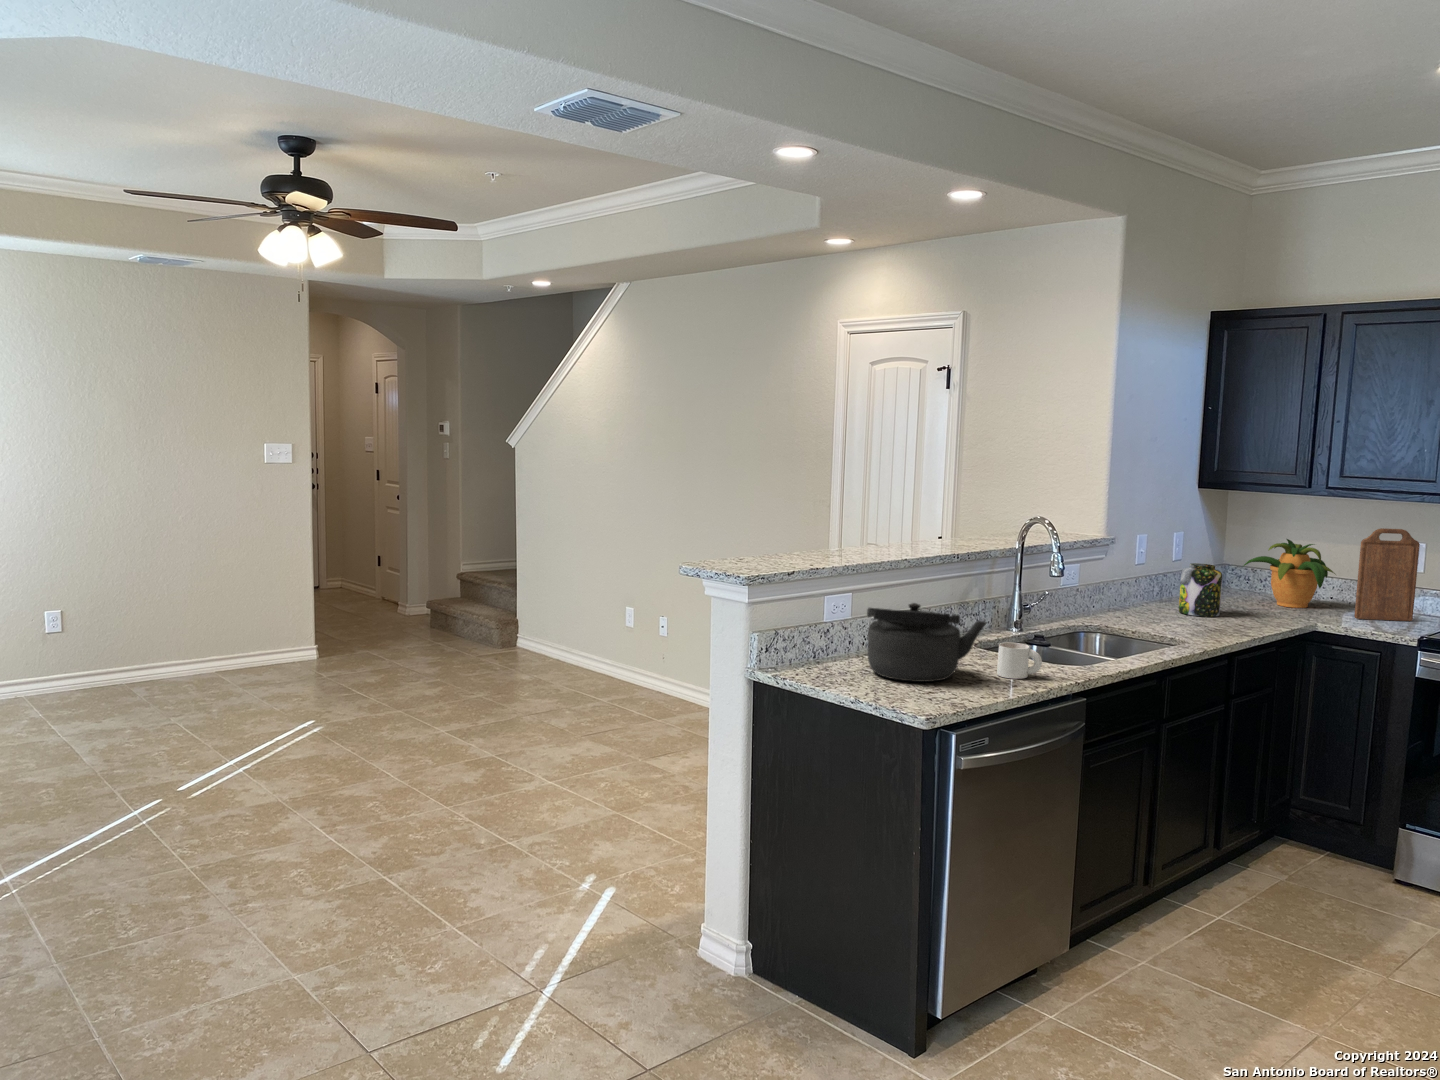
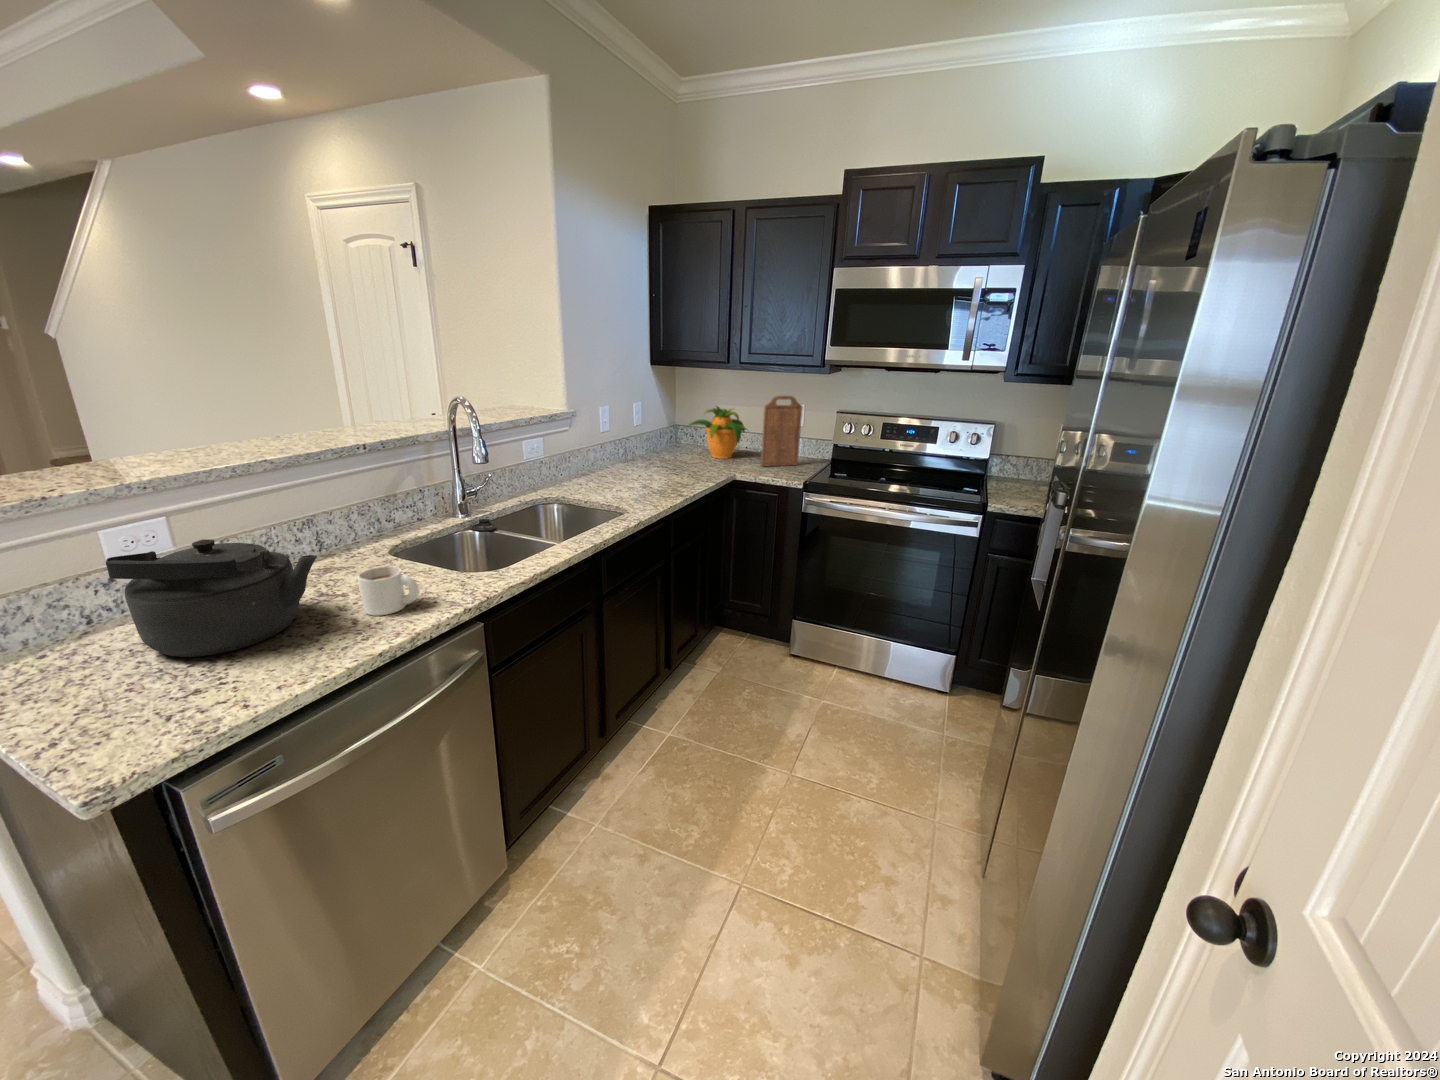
jar: present [1179,563,1222,617] -> none [635,431,666,476]

